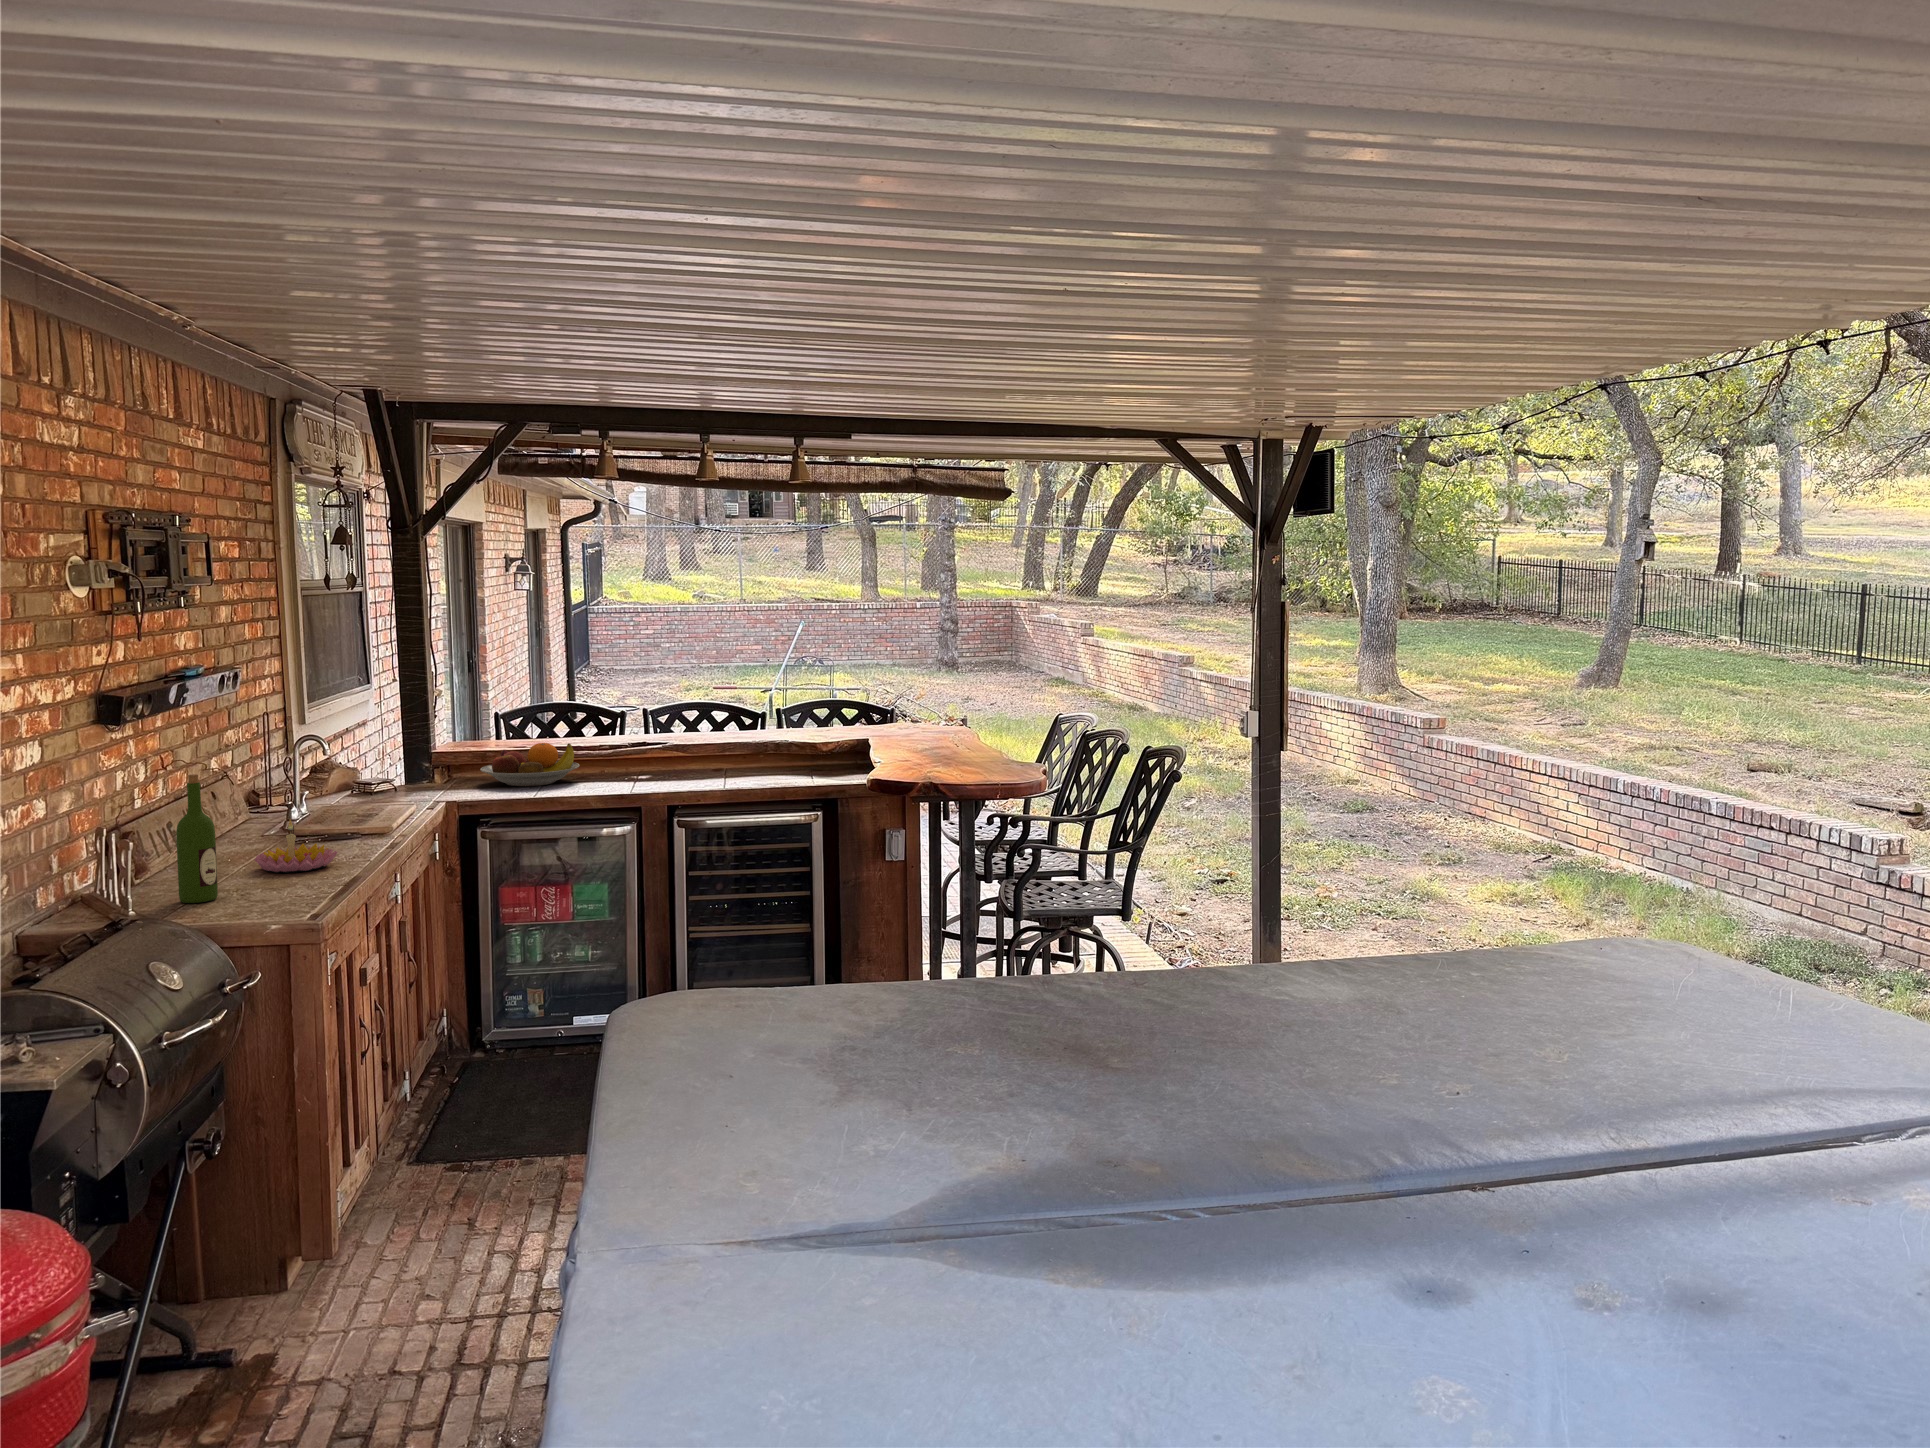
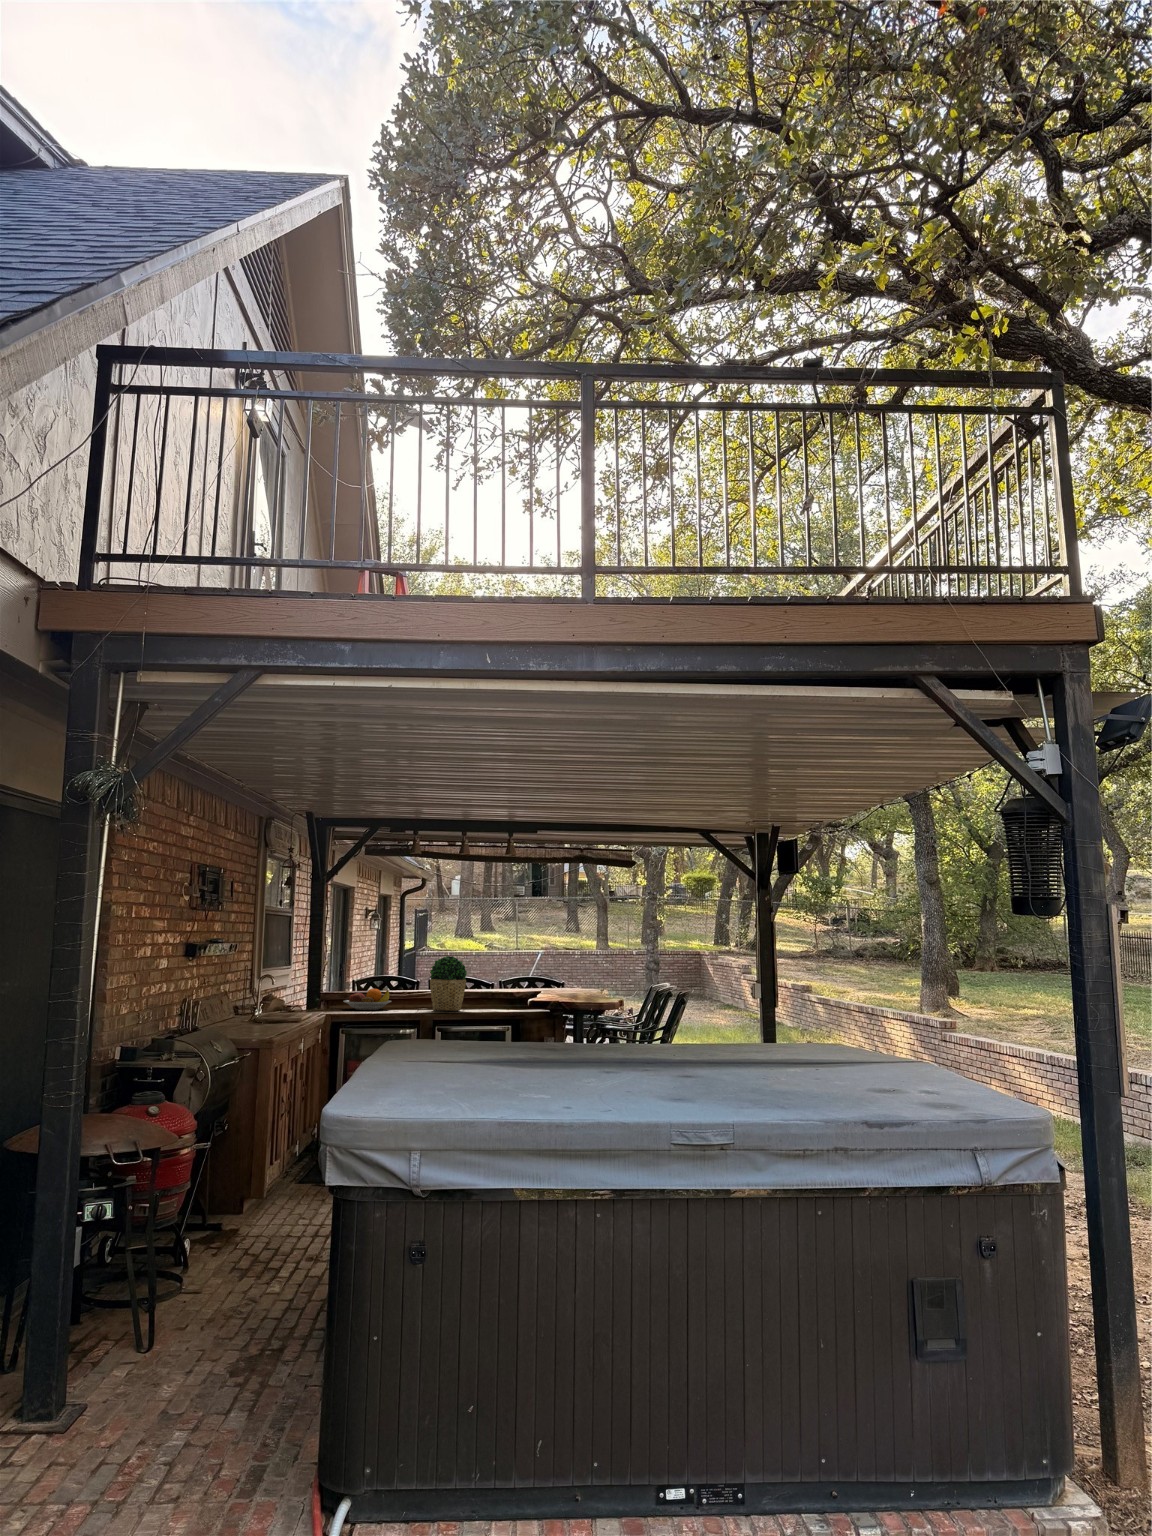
potted plant: none [653,676,727,782] -> present [430,956,467,1011]
wine bottle: present [176,774,218,903] -> none [219,973,235,1028]
candle holder: present [254,820,337,873] -> none [246,1000,280,1024]

